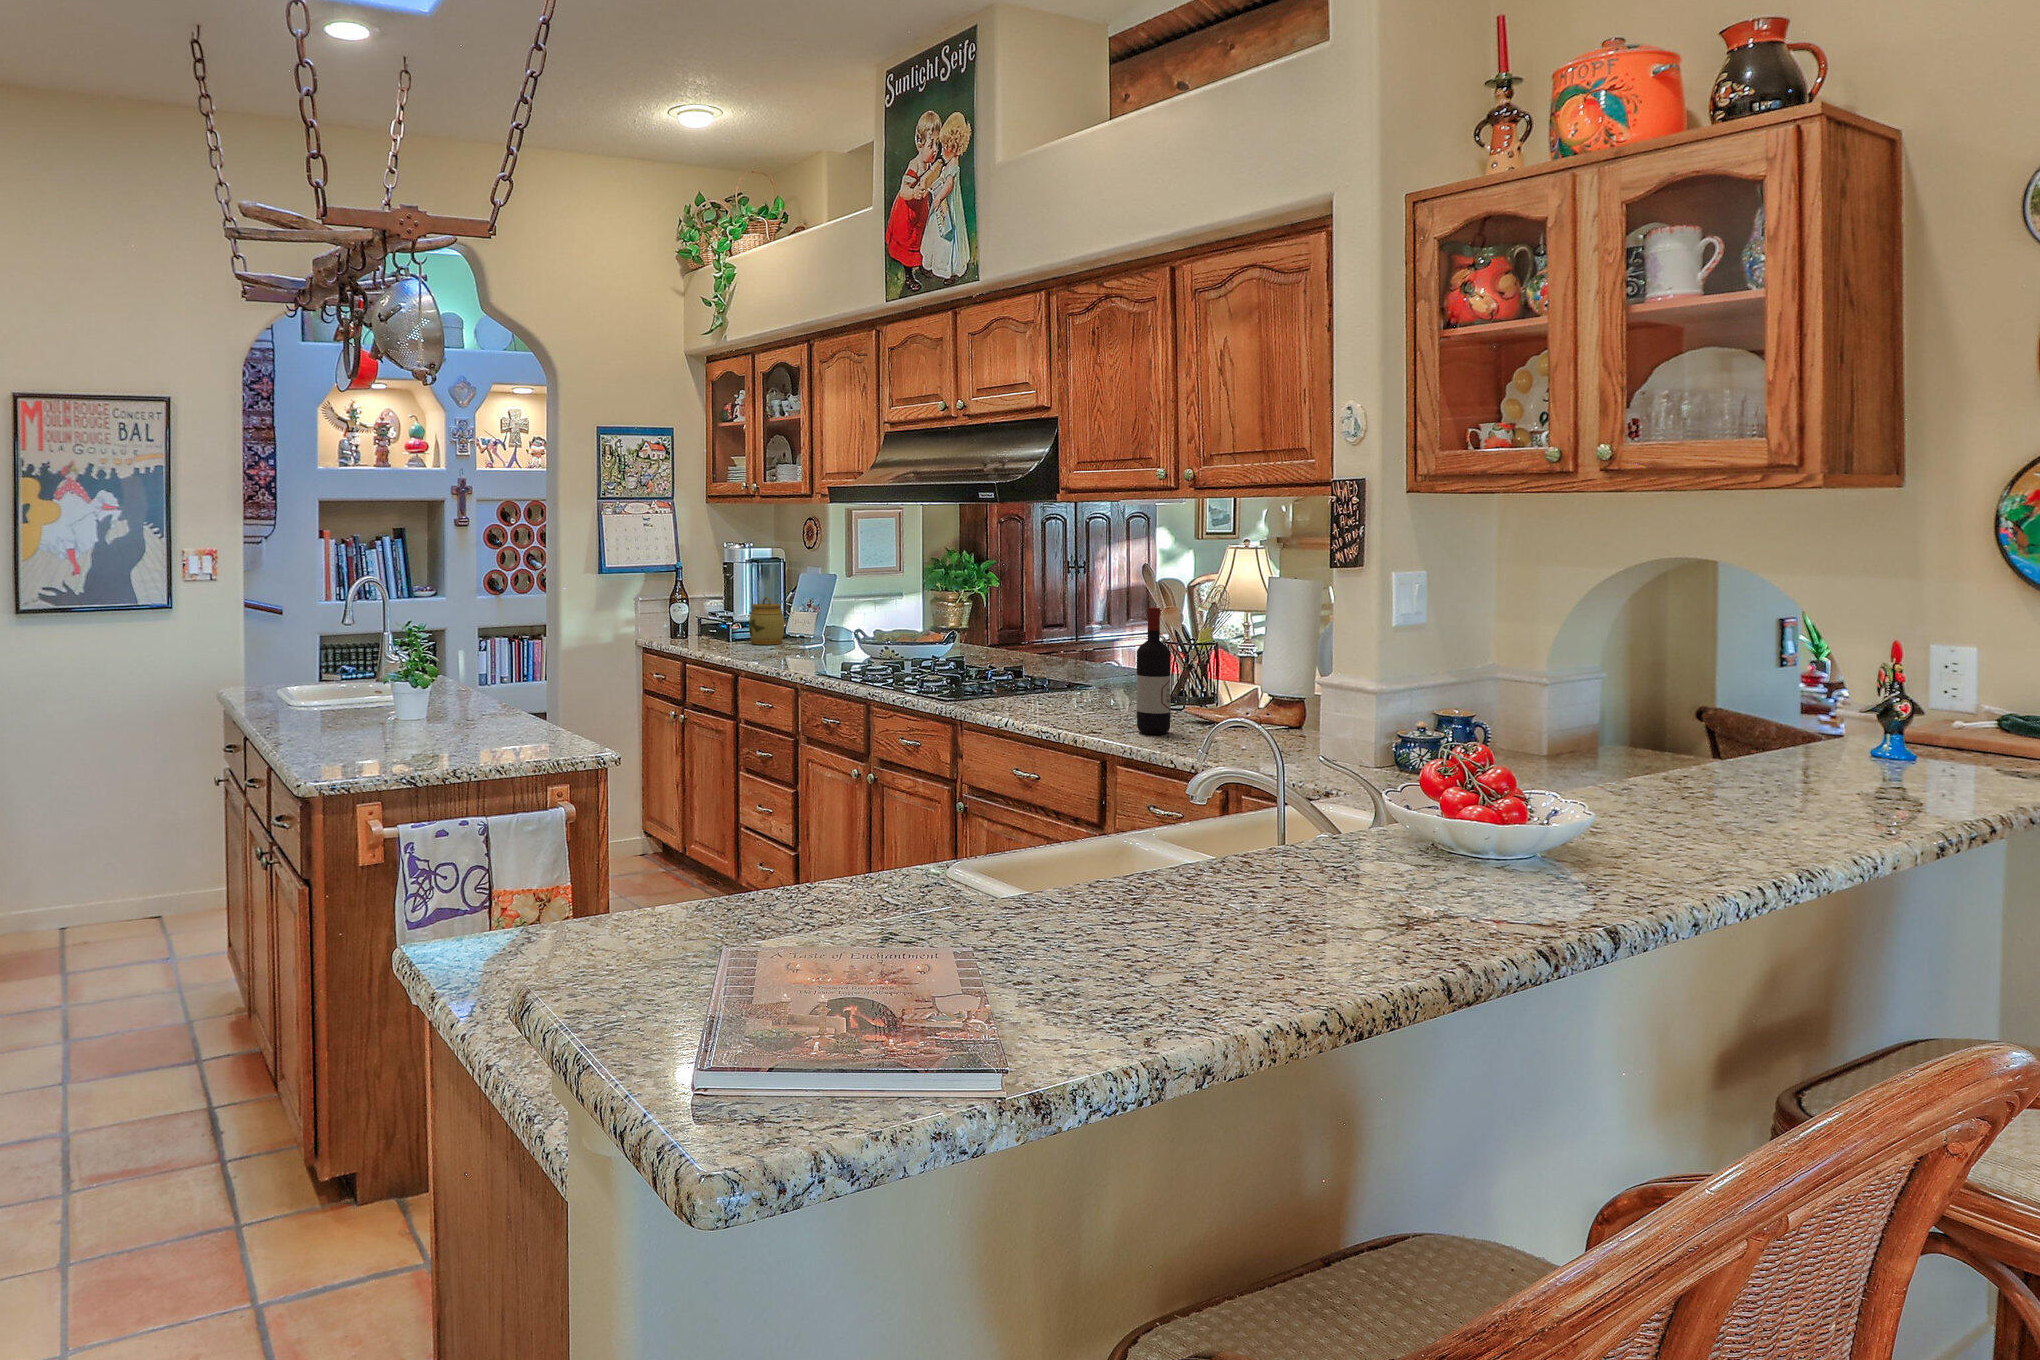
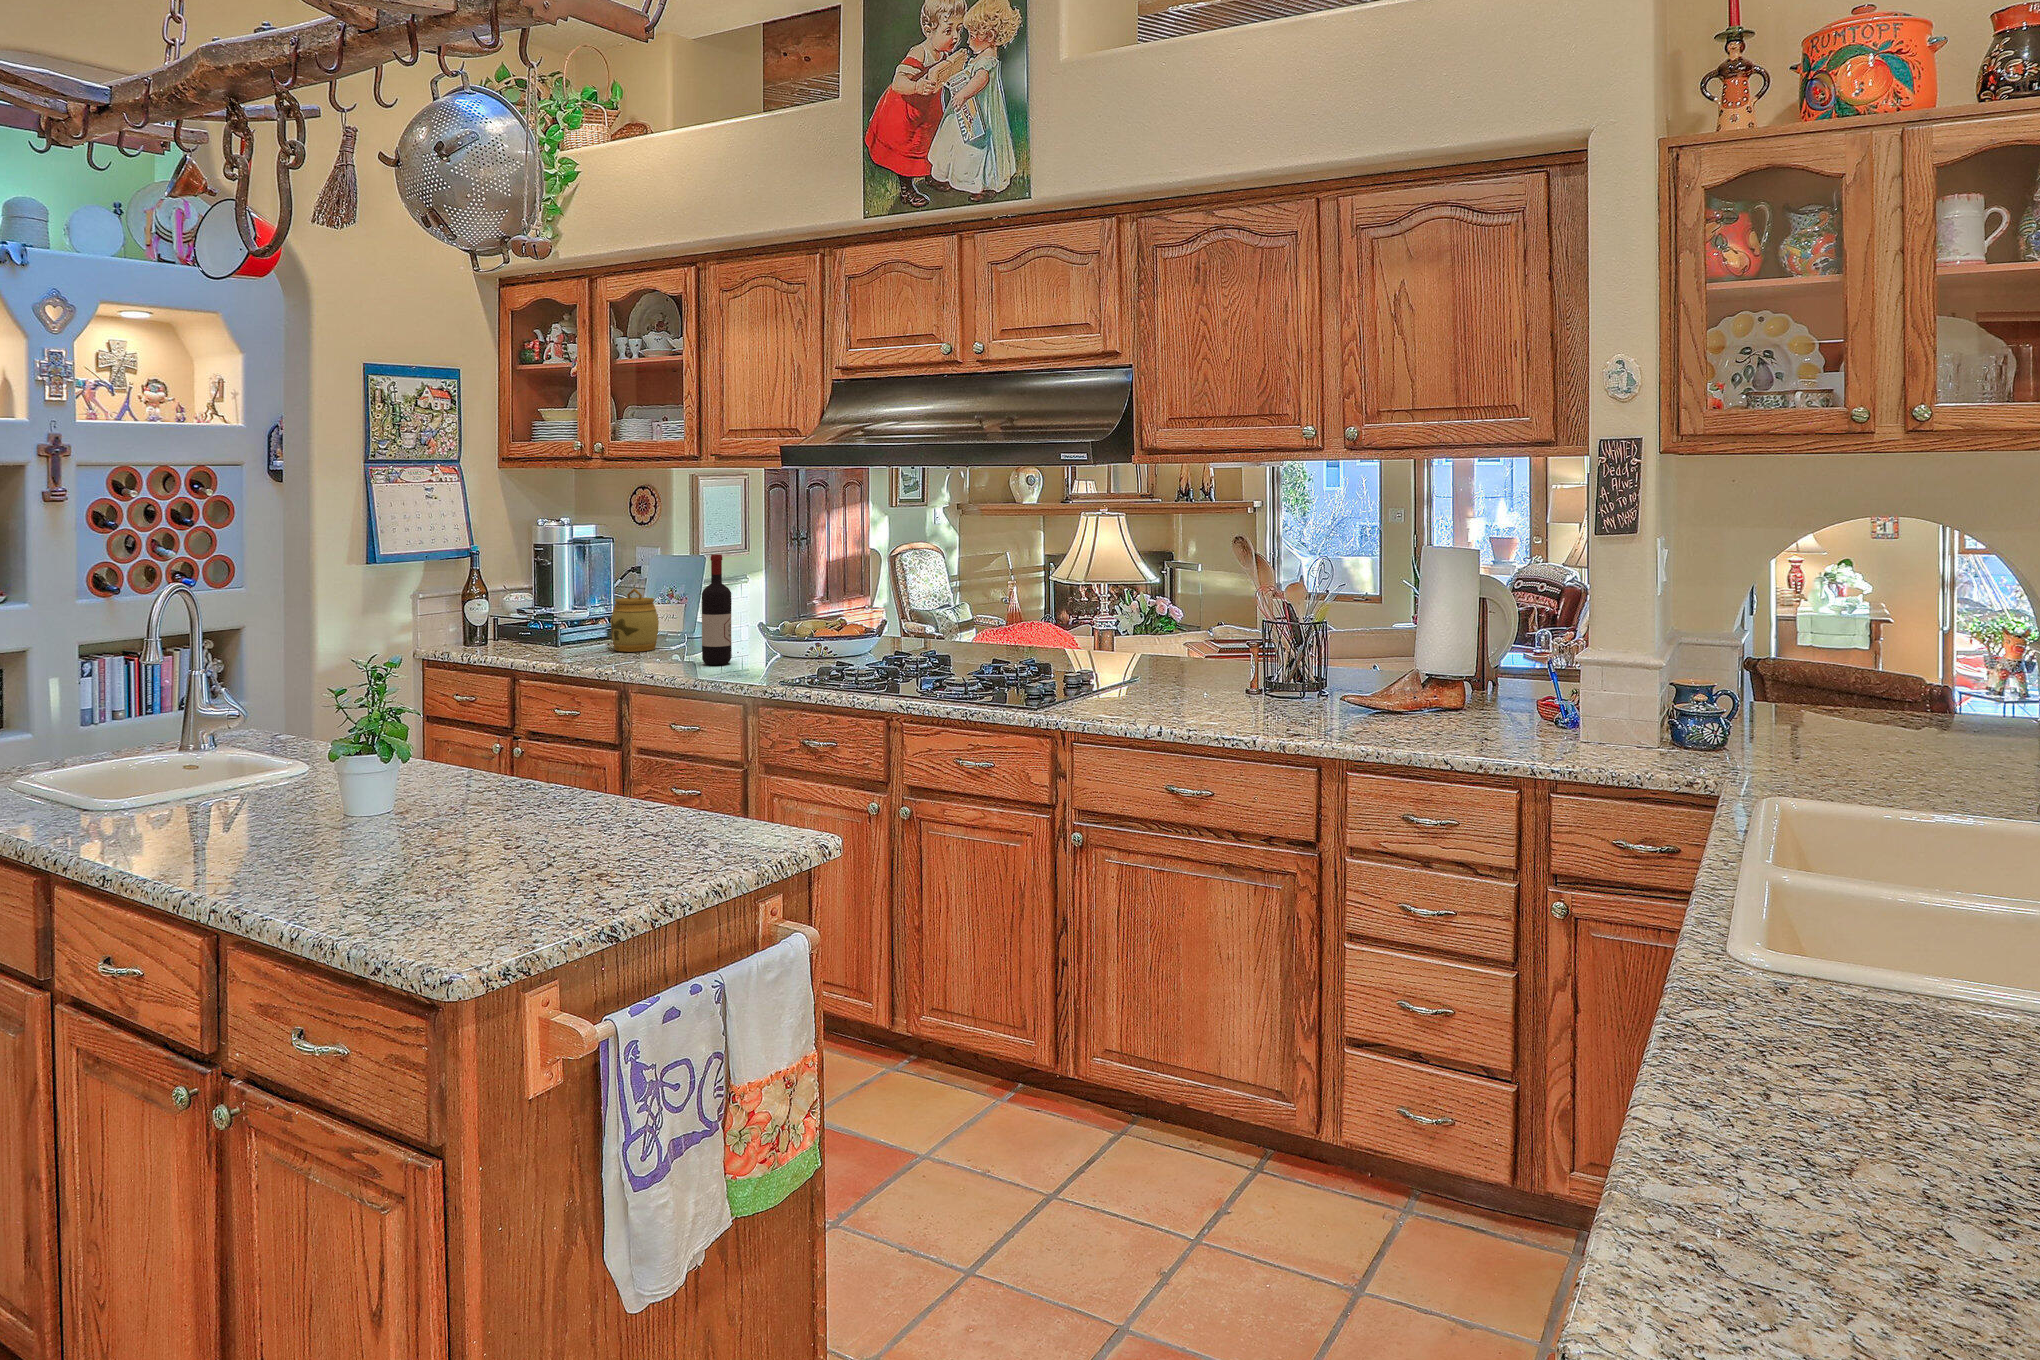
wine bottle: present [1137,608,1171,734] -> present [702,554,731,665]

